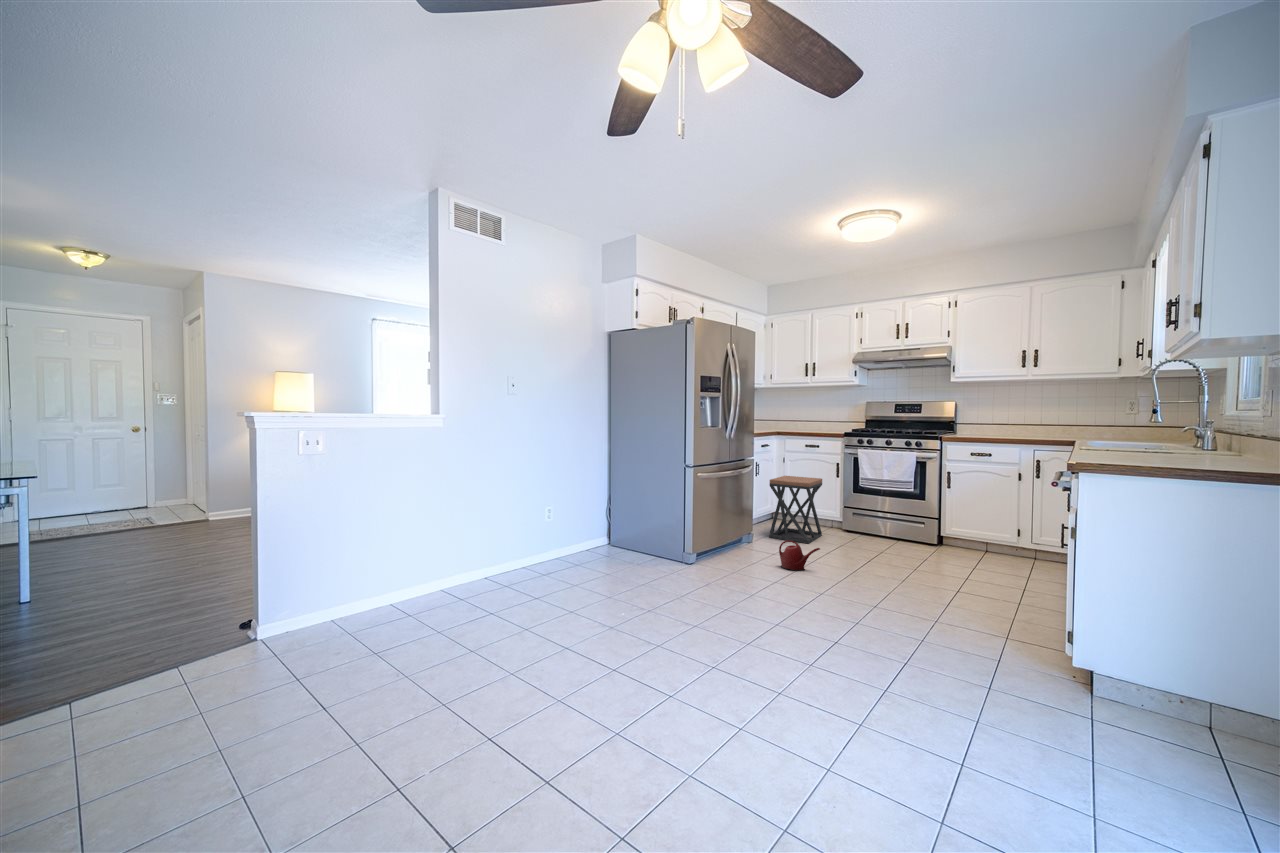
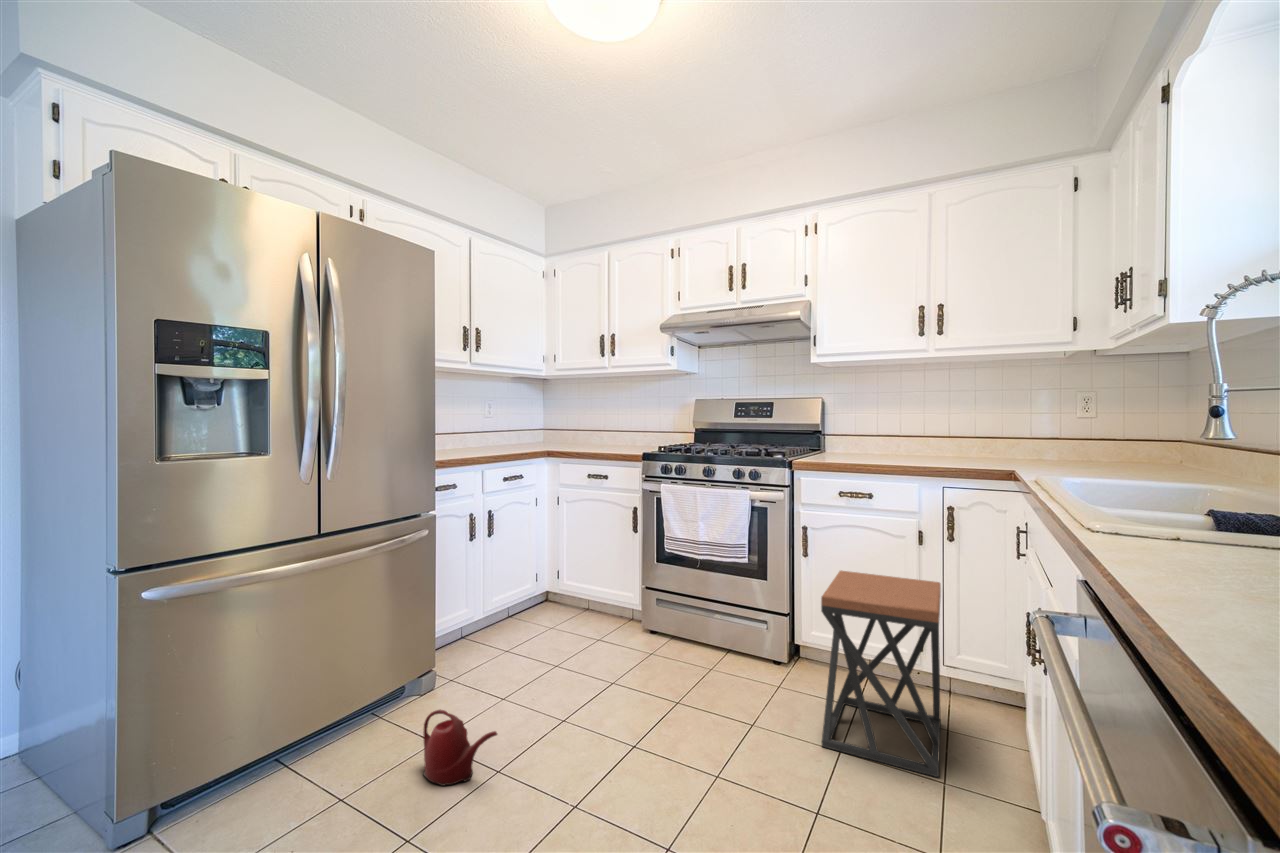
stool: present [769,476,822,543] -> present [821,570,941,777]

